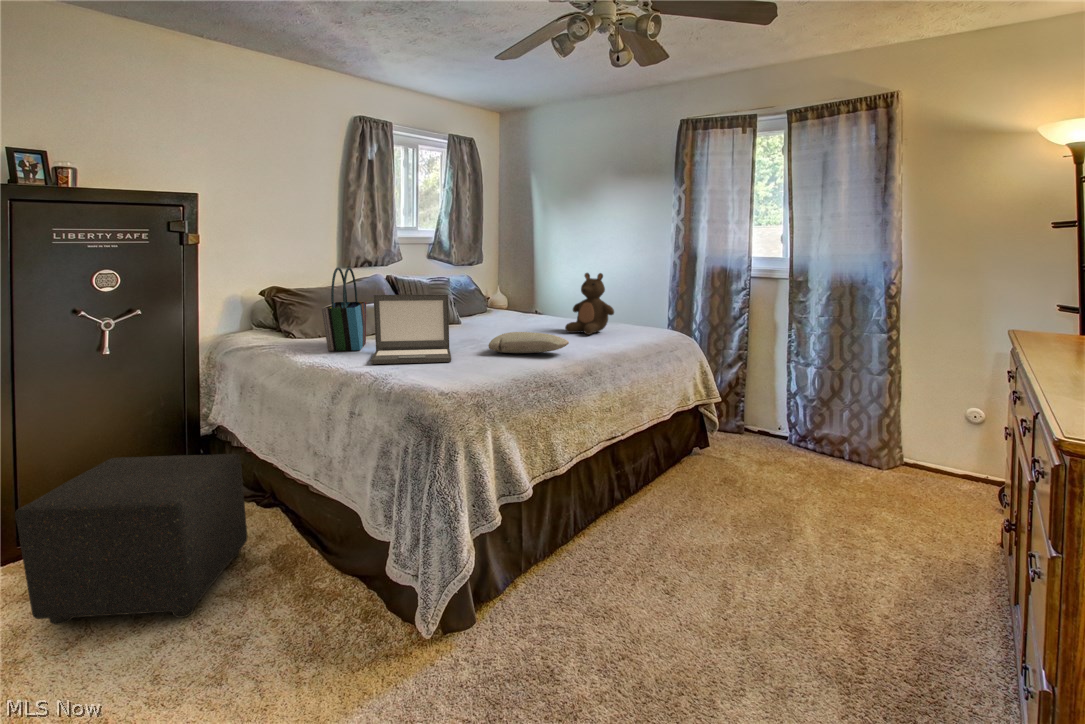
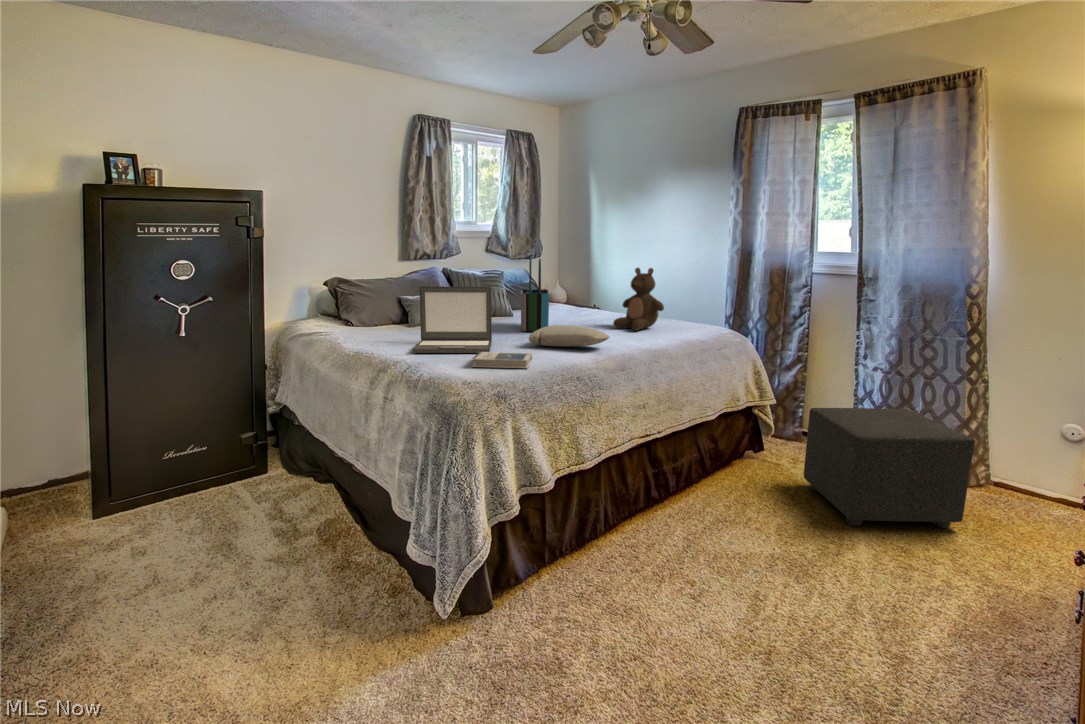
tote bag: present [321,268,366,351] -> present [521,259,549,331]
hardback book: none [438,361,497,377] -> present [472,352,532,368]
ottoman: present [15,454,247,625] -> present [804,408,975,528]

